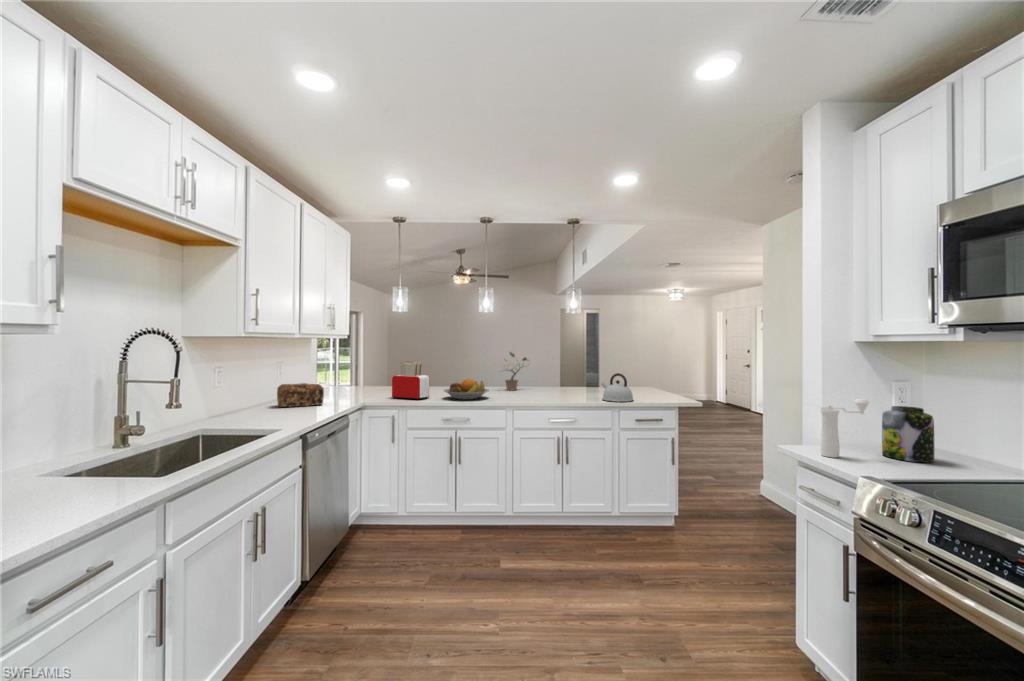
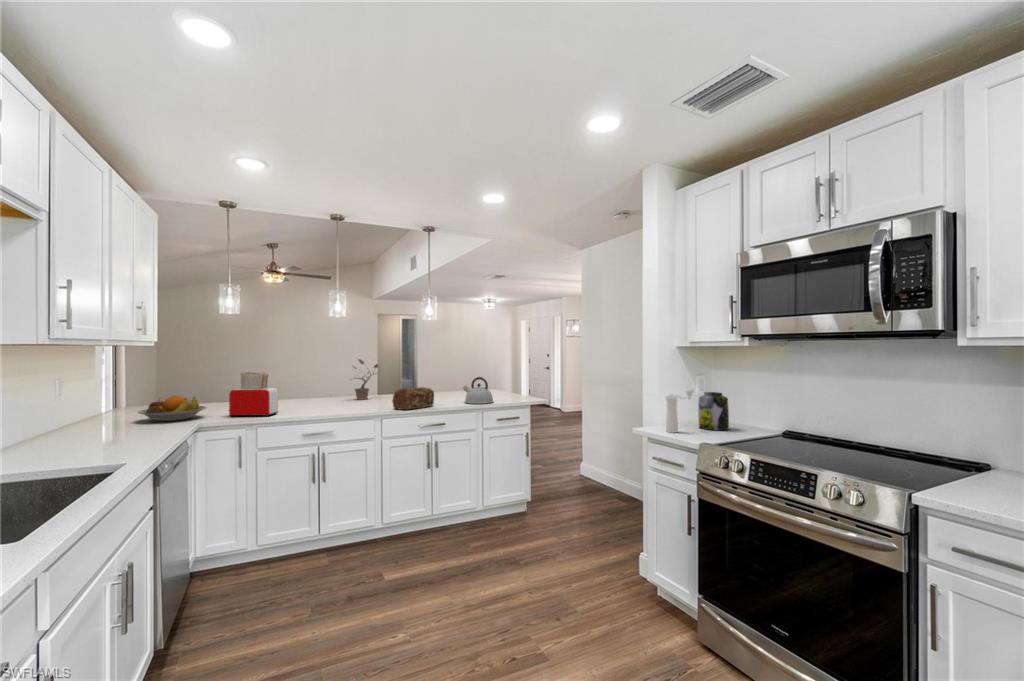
fruit bowl: present [444,379,489,400] -> present [138,396,206,421]
bread loaf: present [277,383,324,407] -> present [392,387,434,410]

